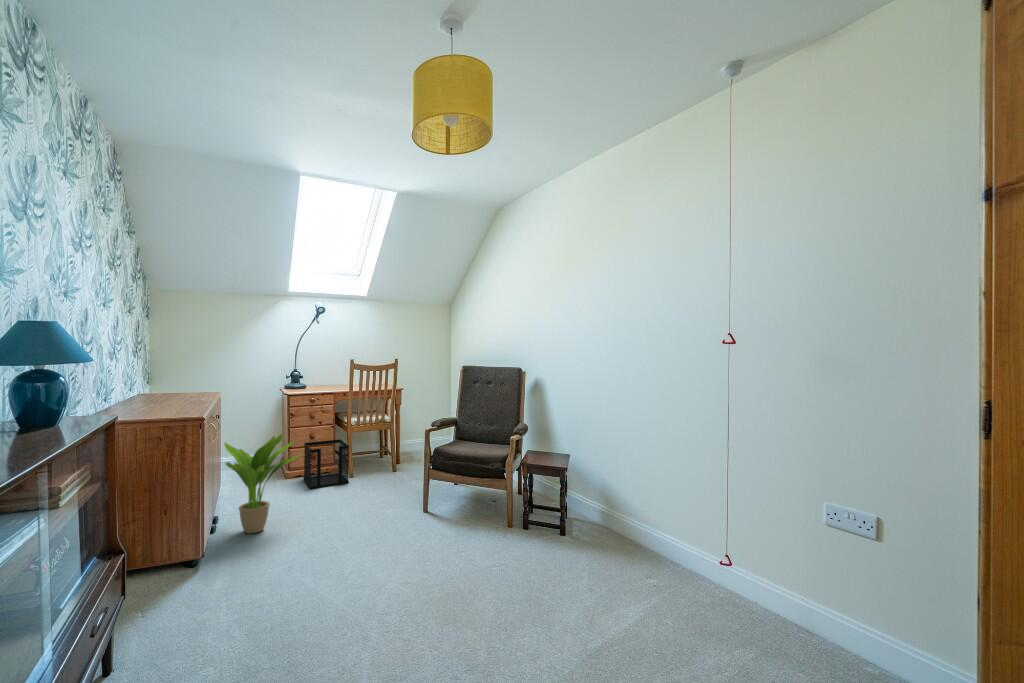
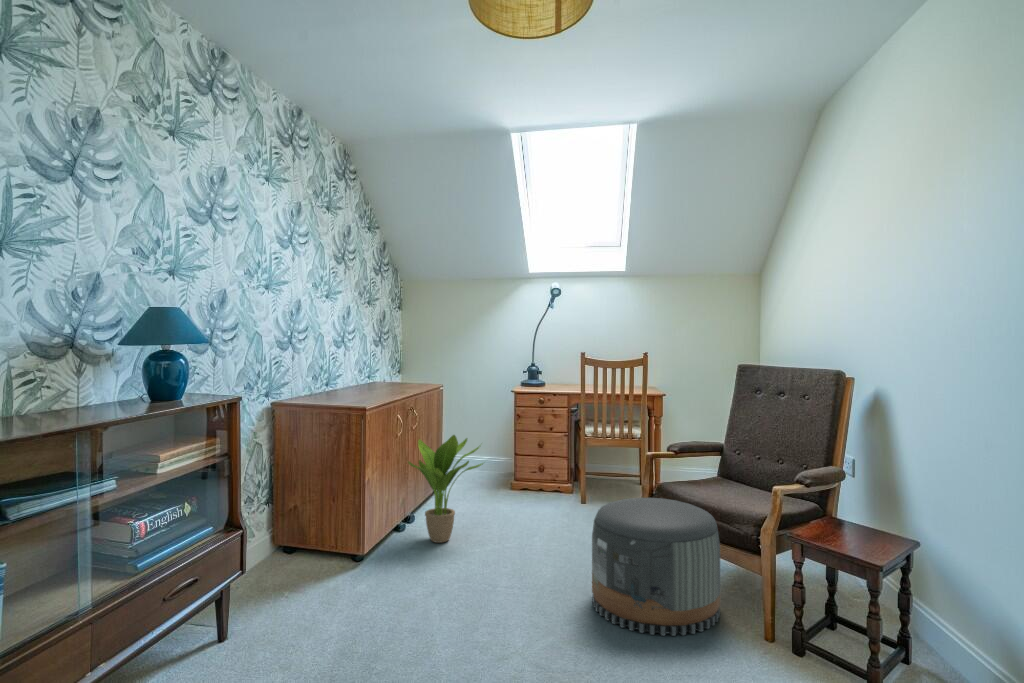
wastebasket: present [304,439,349,489] -> none [528,452,574,509]
pouf: none [420,460,505,551] -> present [592,498,720,636]

